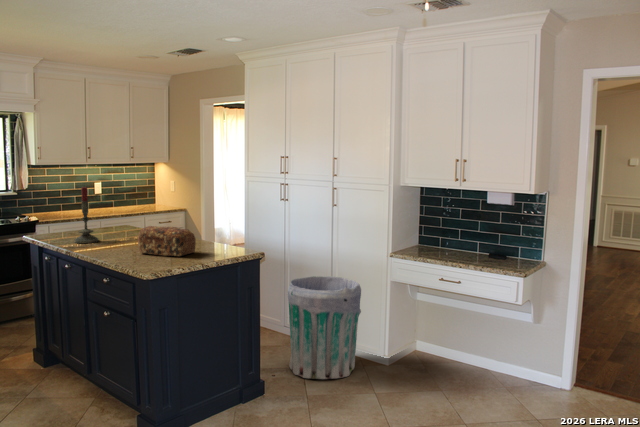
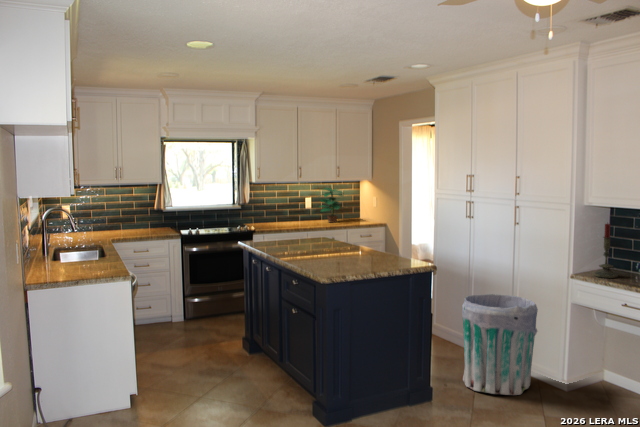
potted plant: none [110,172,141,209] -> present [320,188,344,223]
candle: present [74,187,98,243] -> present [594,223,618,278]
bread loaf: present [138,226,196,256] -> none [324,239,371,266]

